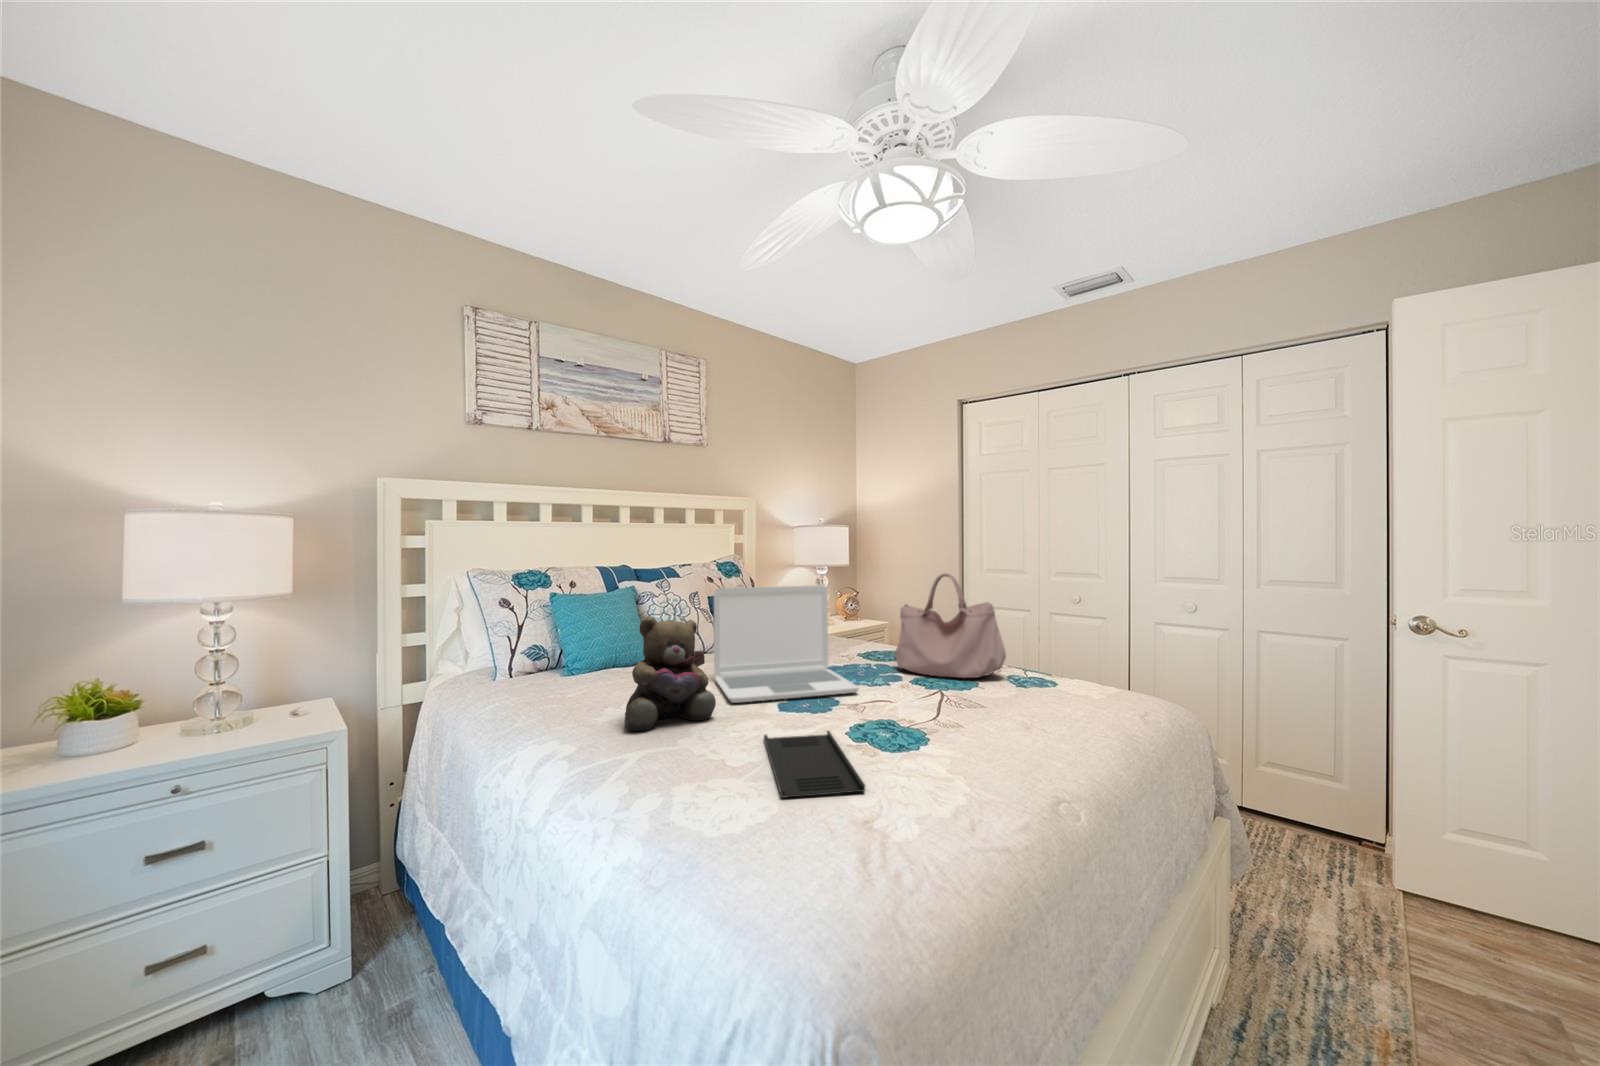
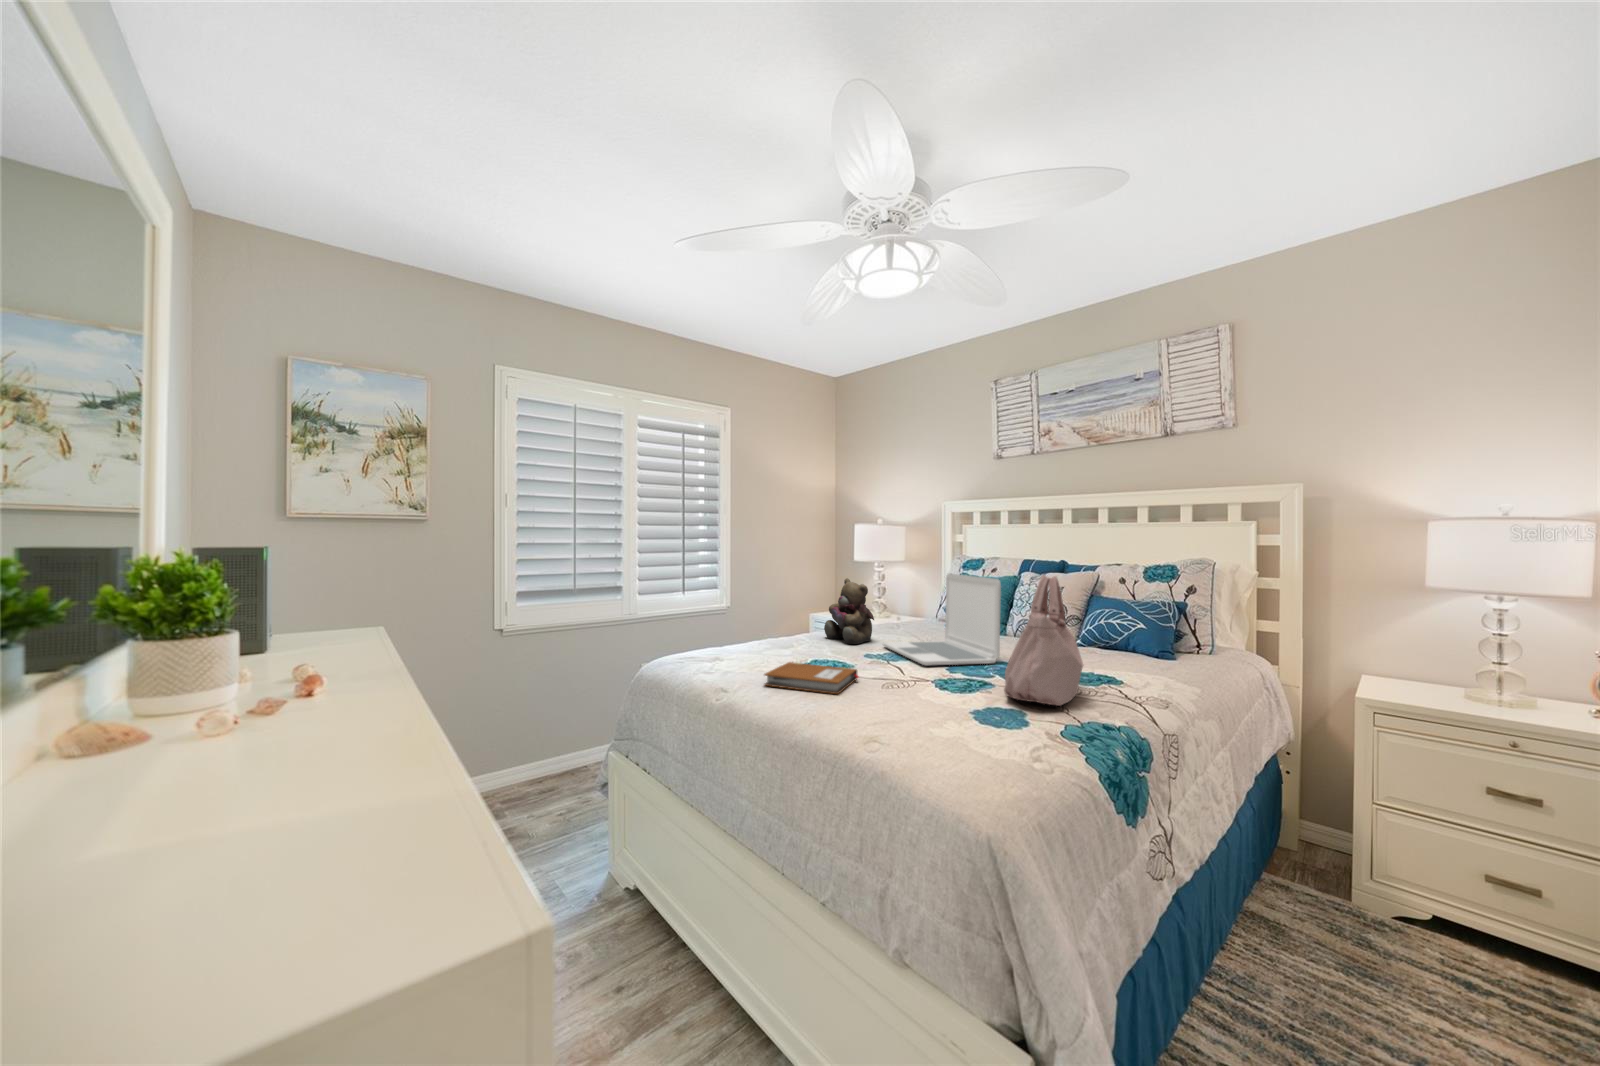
notebook: none [932,706,1028,759] -> present [764,662,859,694]
tray: present [764,731,865,798] -> none [731,648,819,659]

